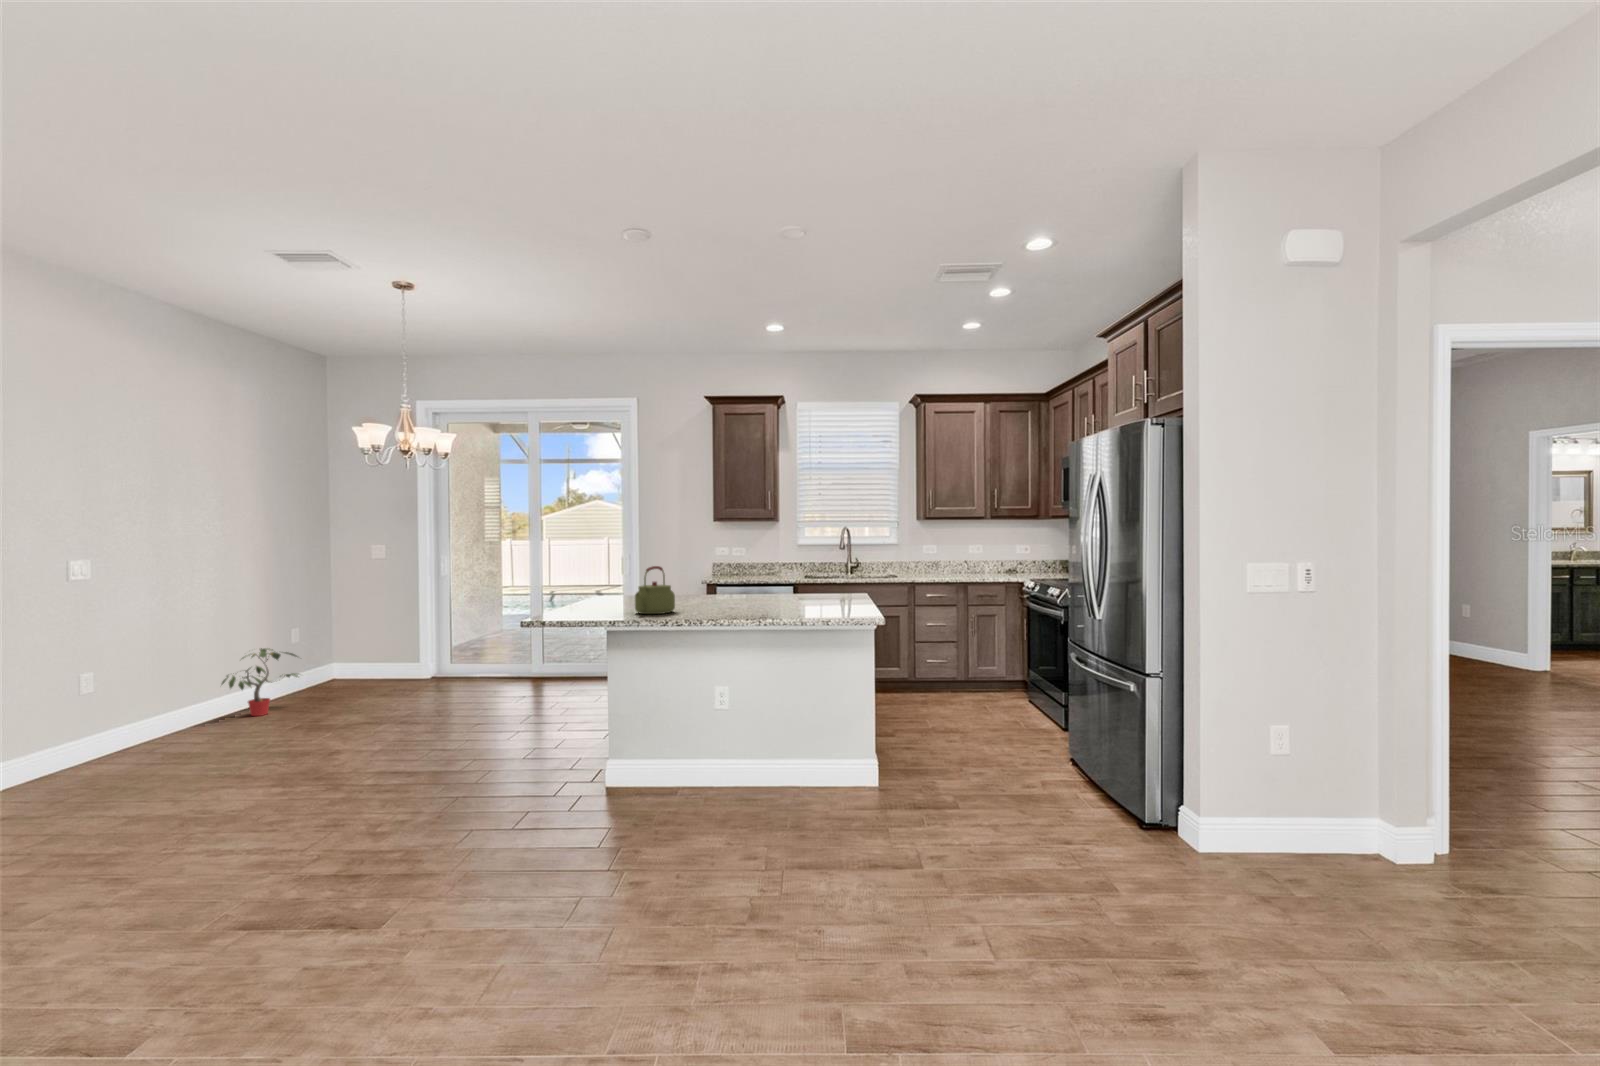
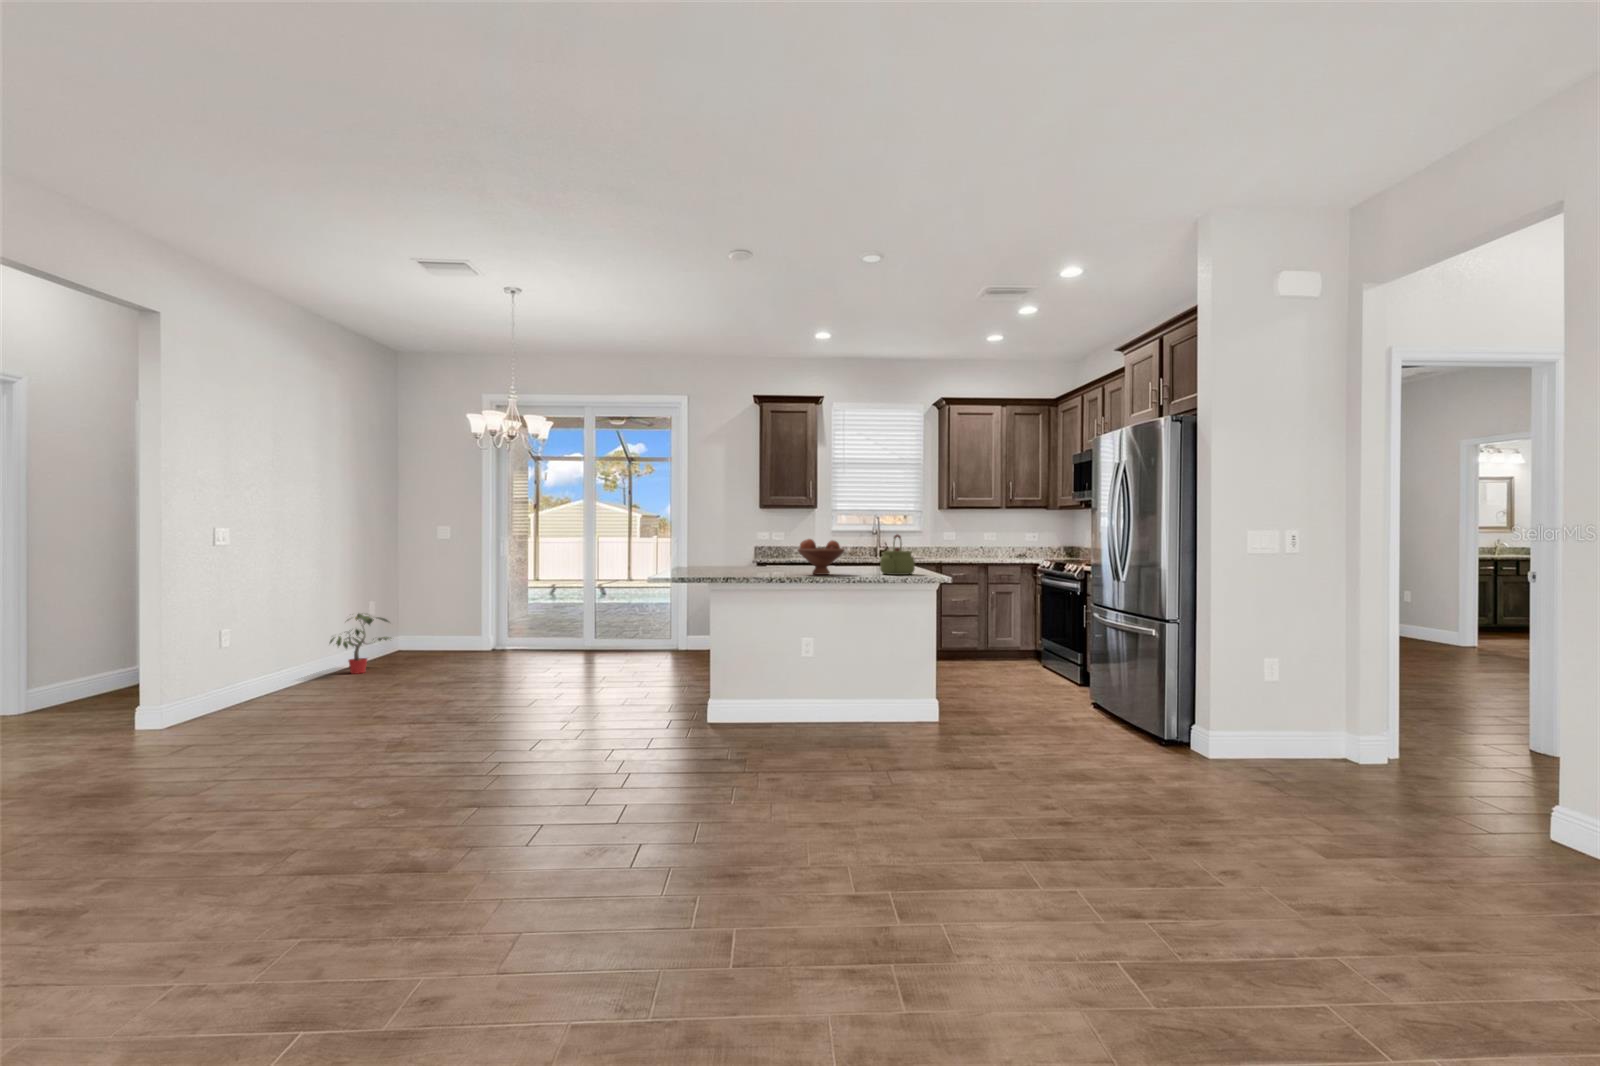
kettle: present [635,566,675,614] -> present [880,535,915,575]
fruit bowl: none [707,571,765,615] -> present [798,539,845,575]

